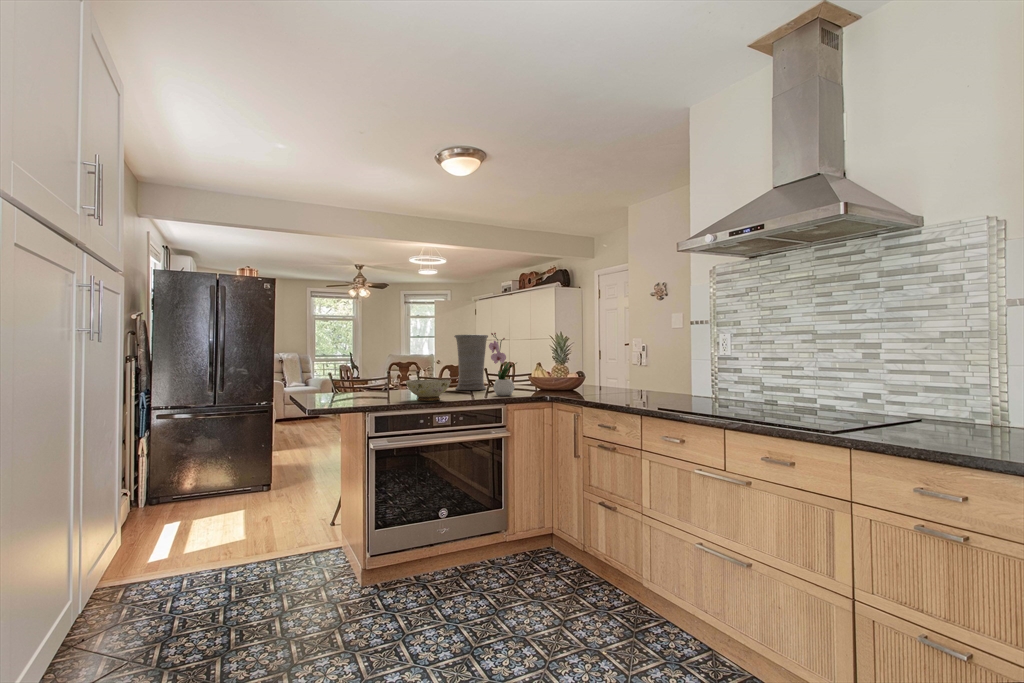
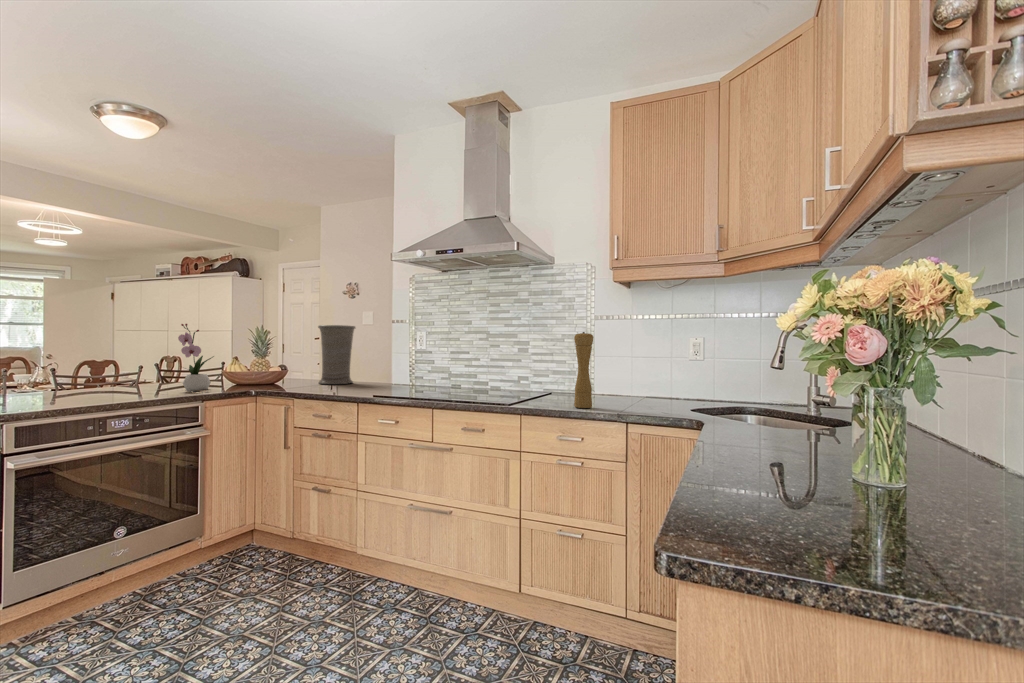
pepper mill: none [939,325,978,446] -> present [574,332,593,408]
vase: present [454,335,488,390] -> present [318,325,355,384]
ceramic bowl: present [406,379,451,401] -> none [62,376,132,403]

